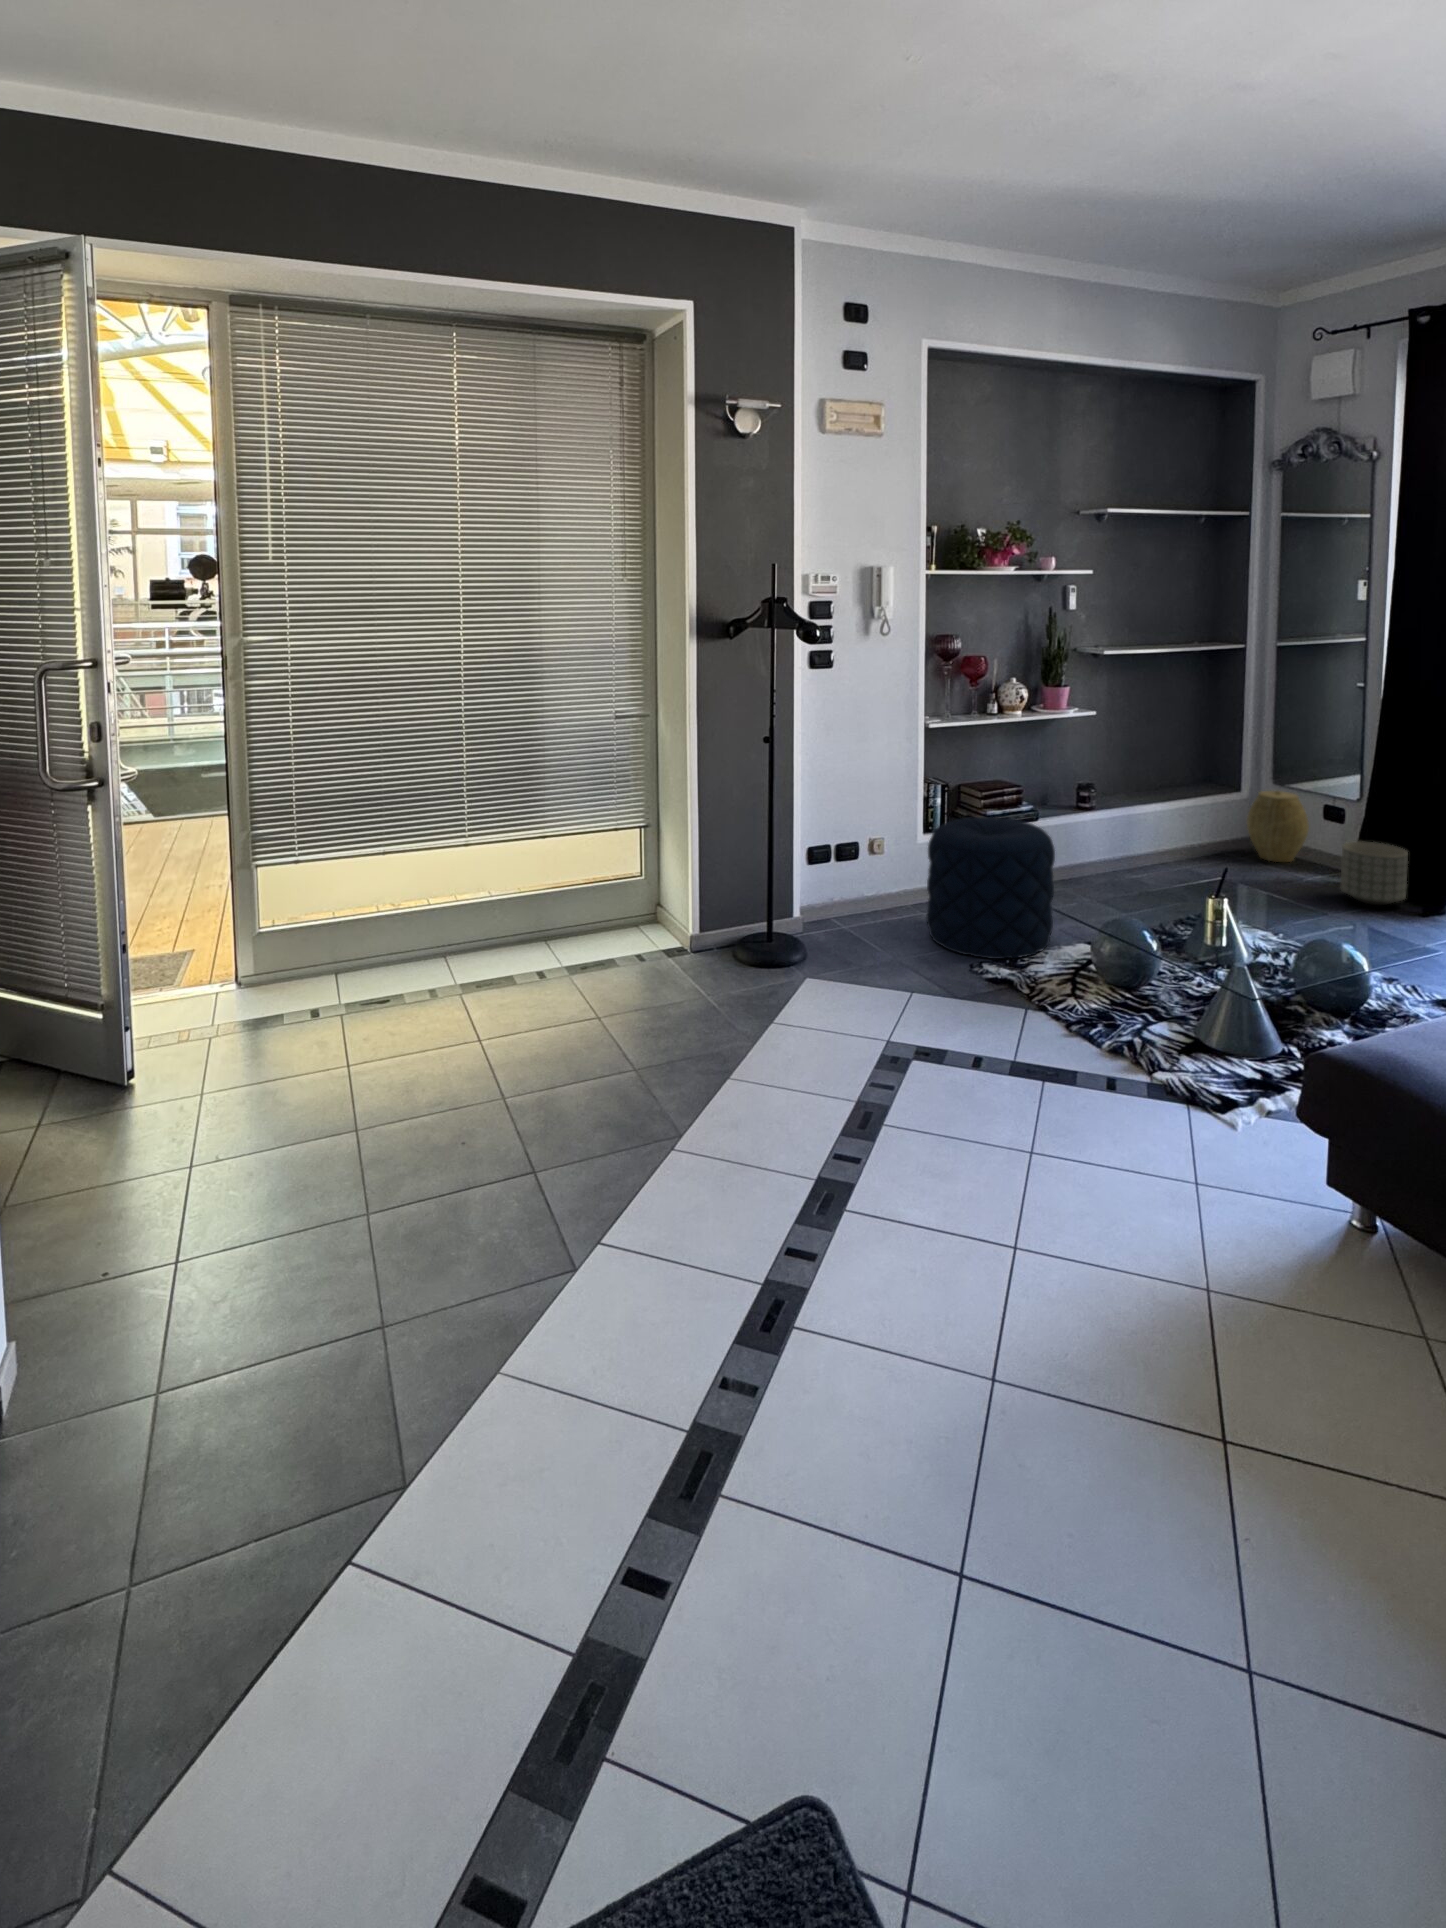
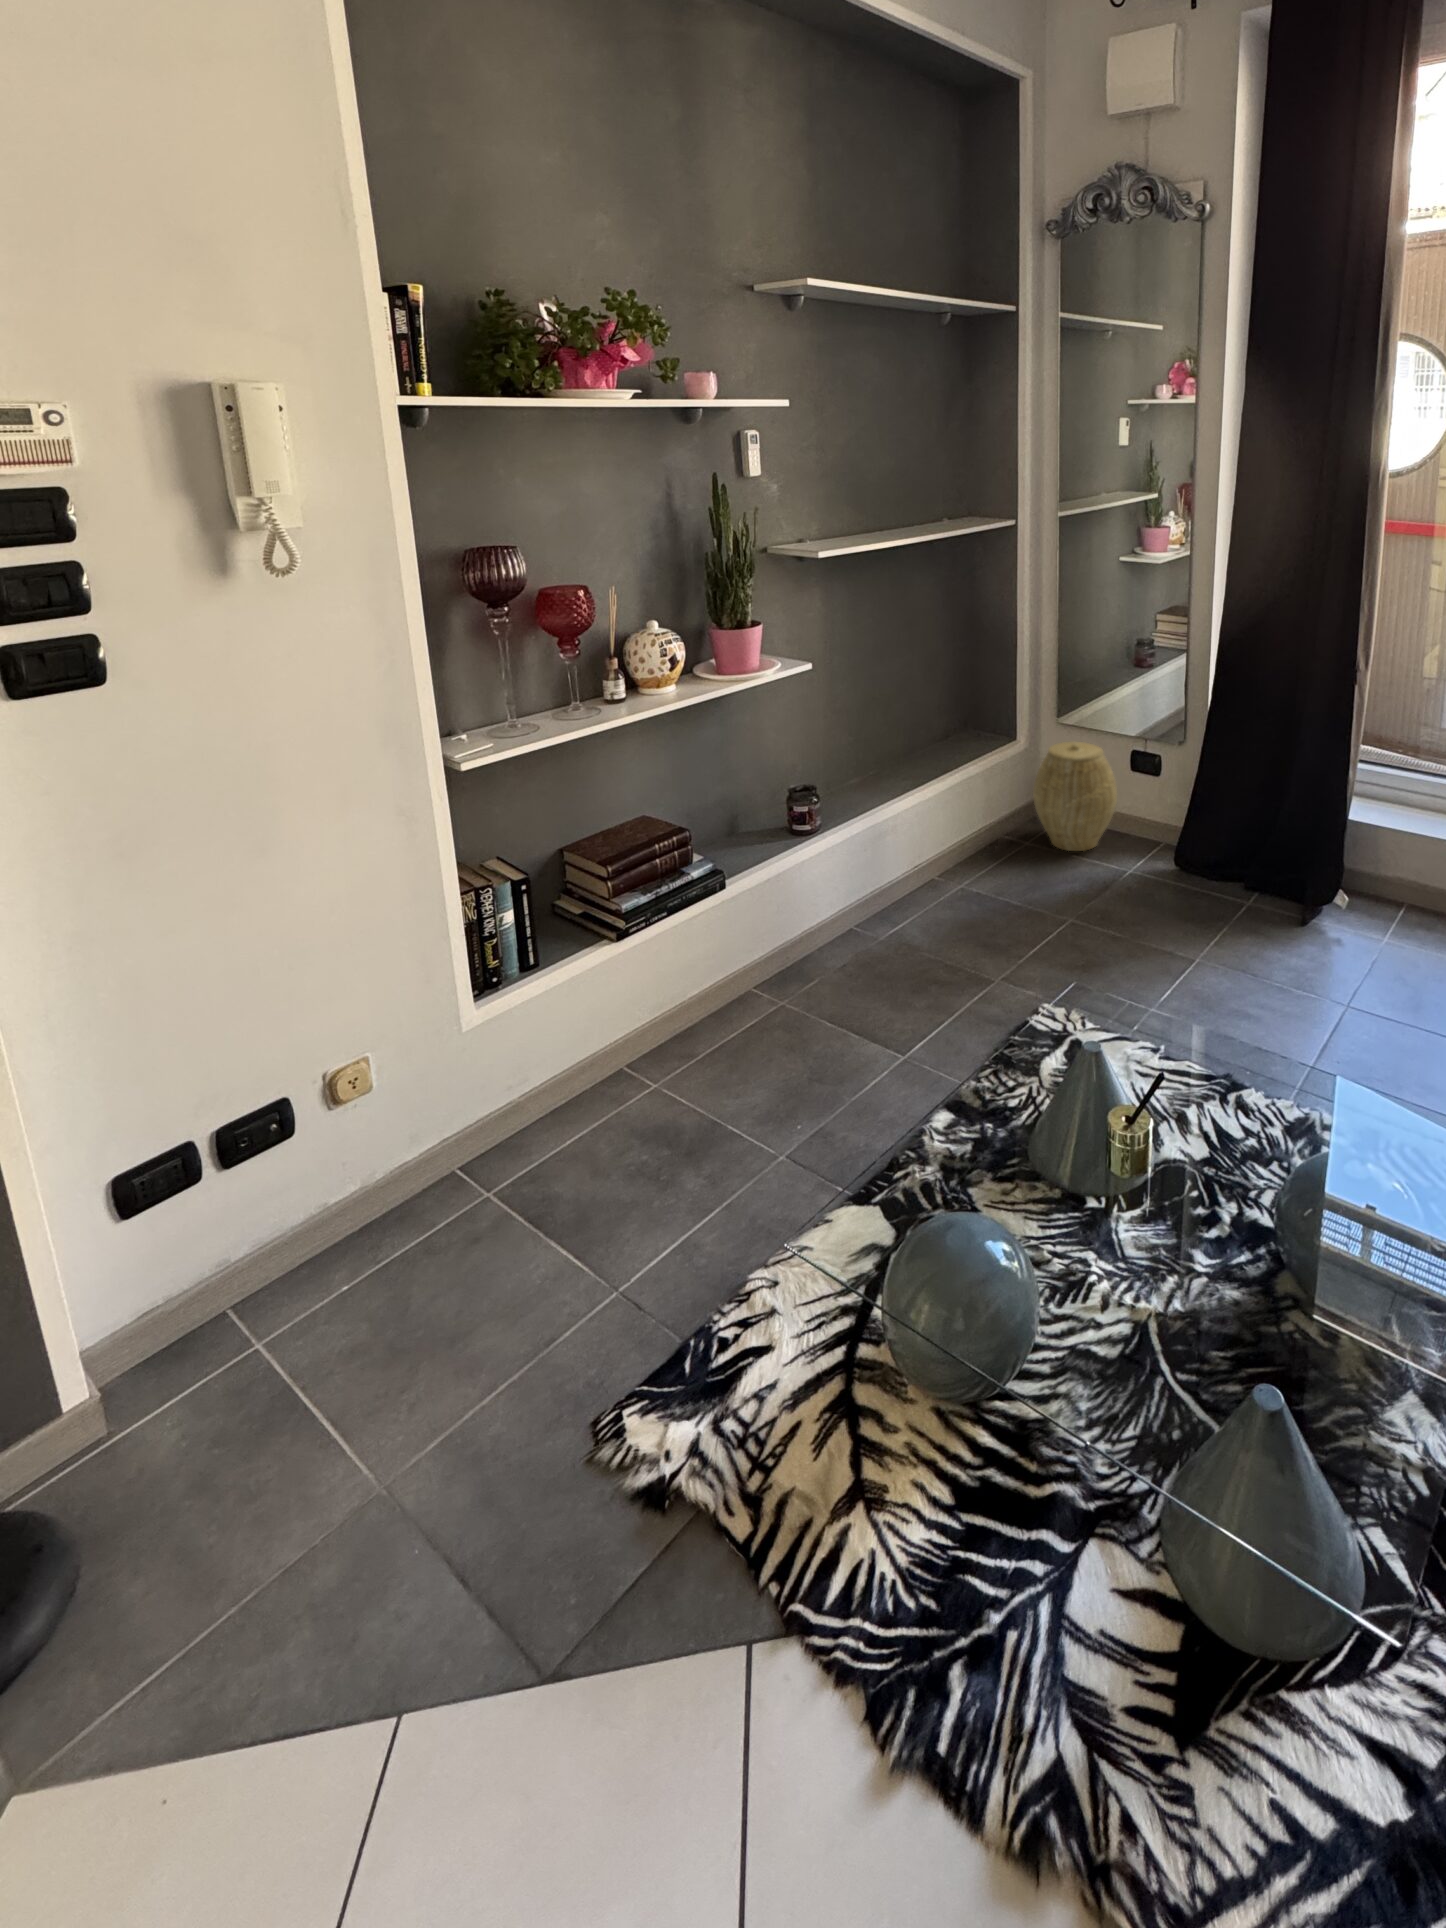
pouf: present [926,817,1055,959] -> none [454,979,779,1398]
planter: present [1340,841,1408,905] -> none [1195,827,1289,930]

